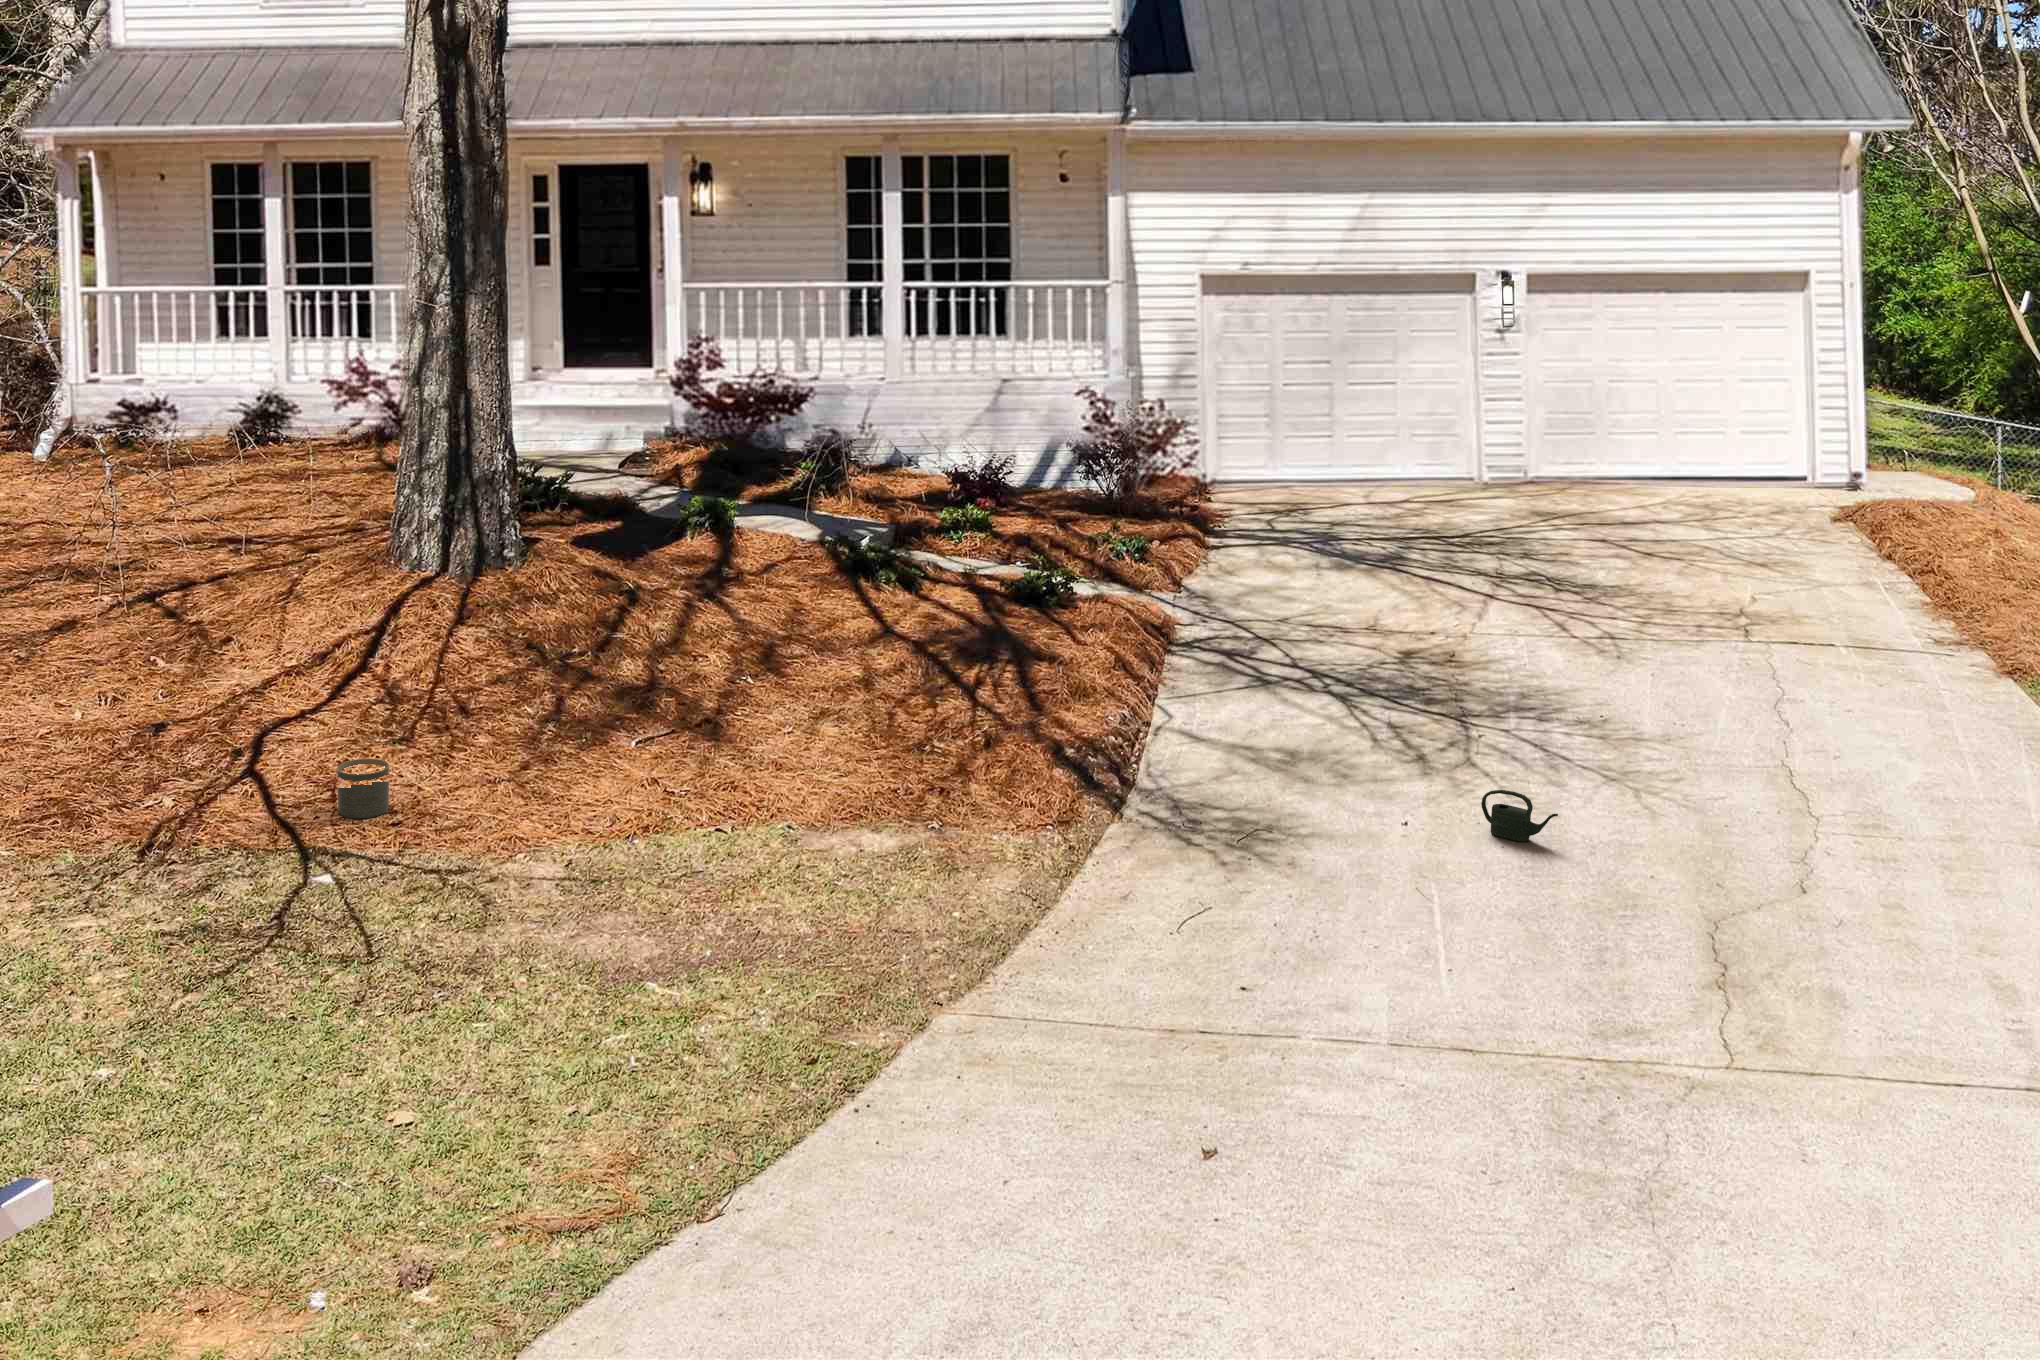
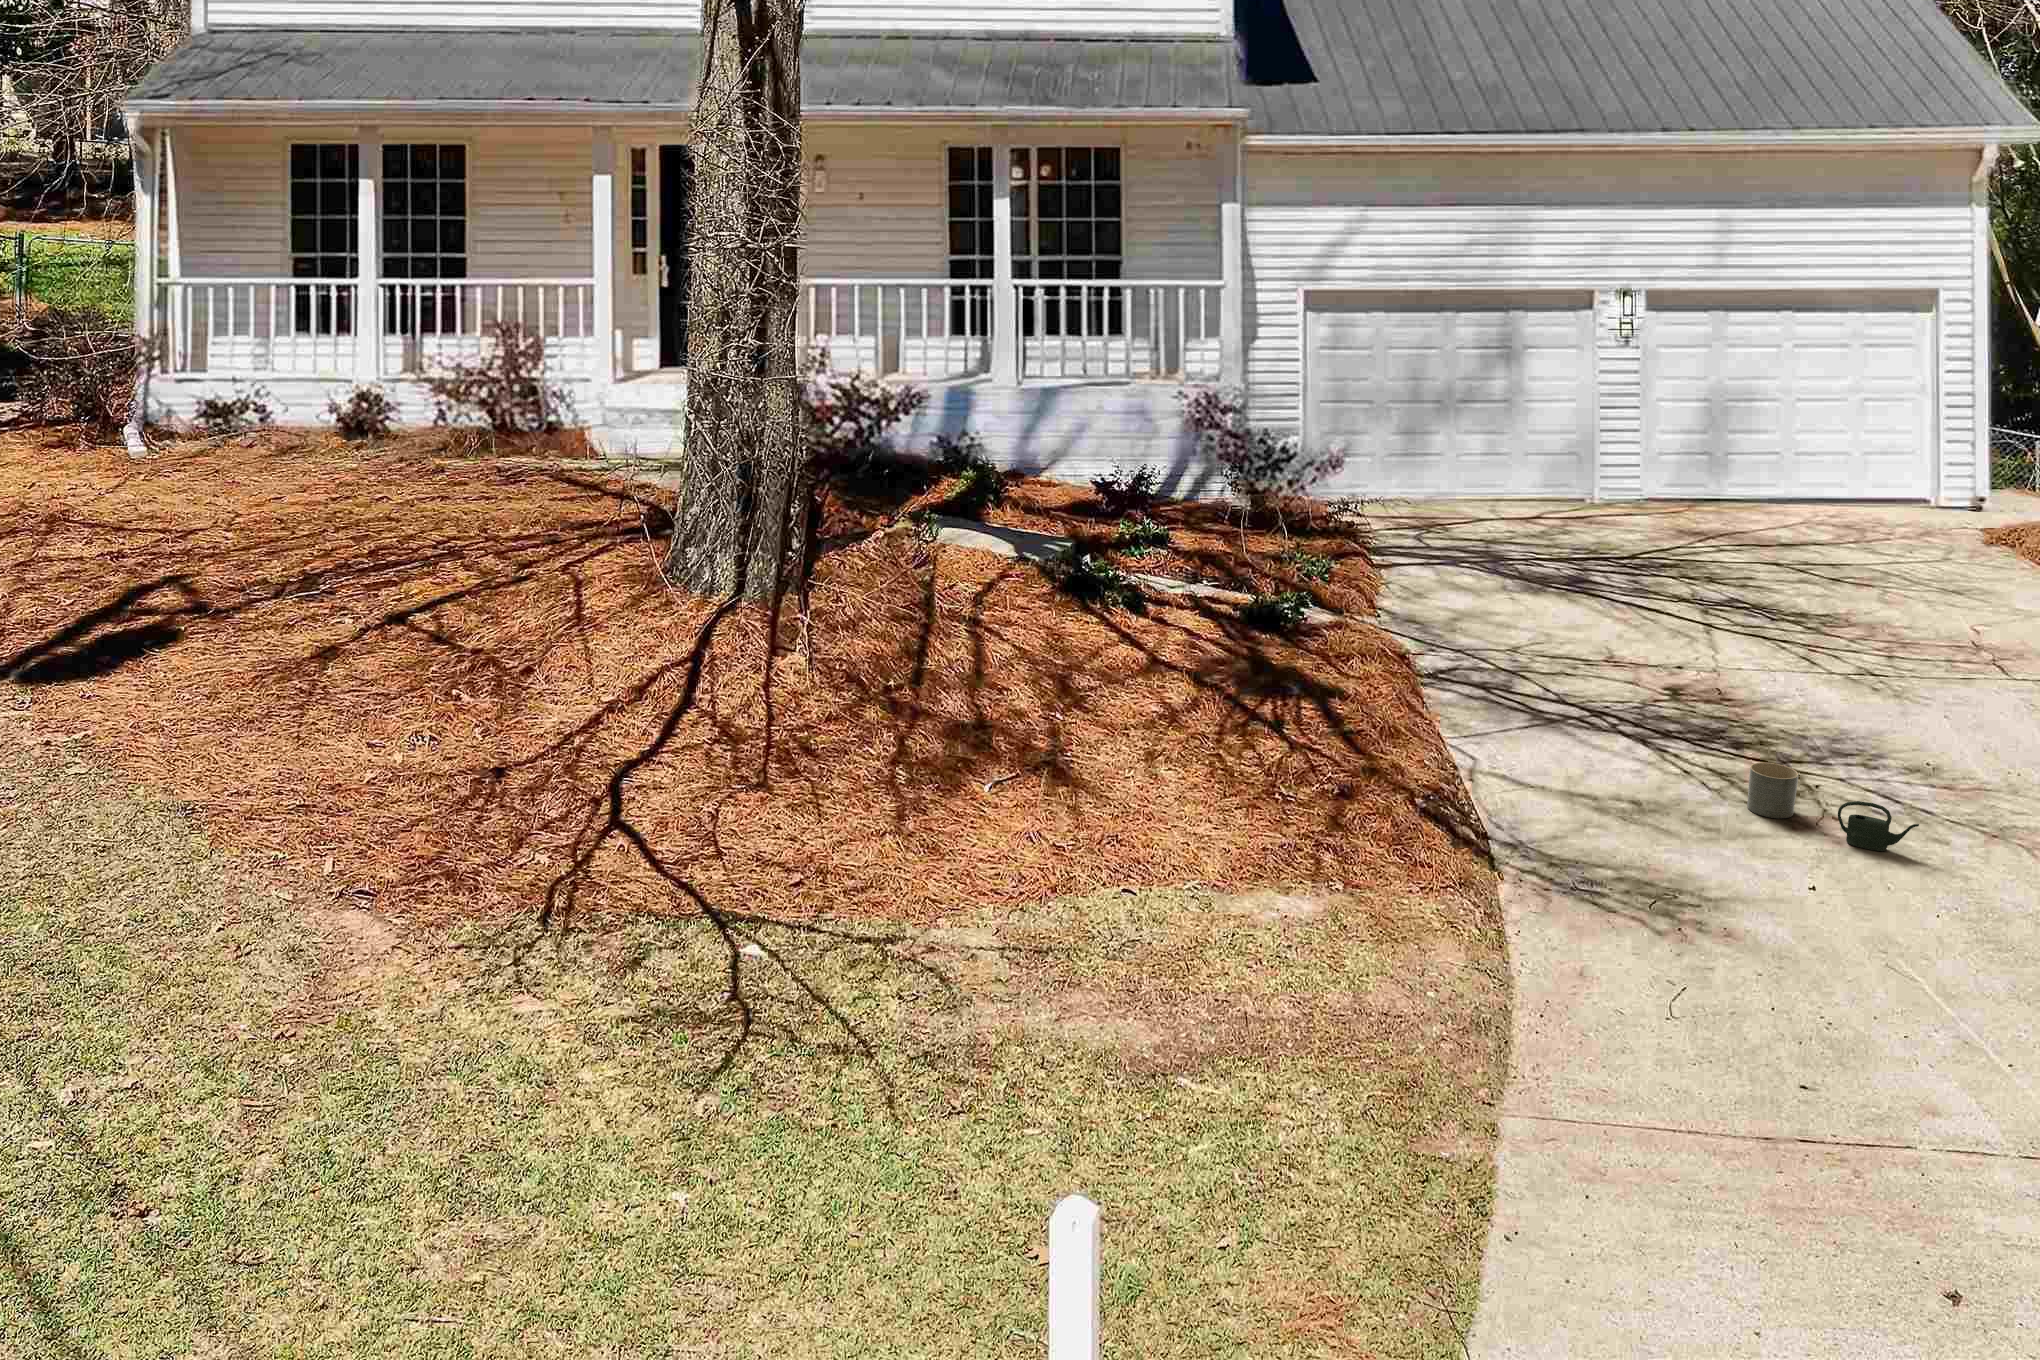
planter: present [337,758,389,819] -> present [1747,763,1798,818]

